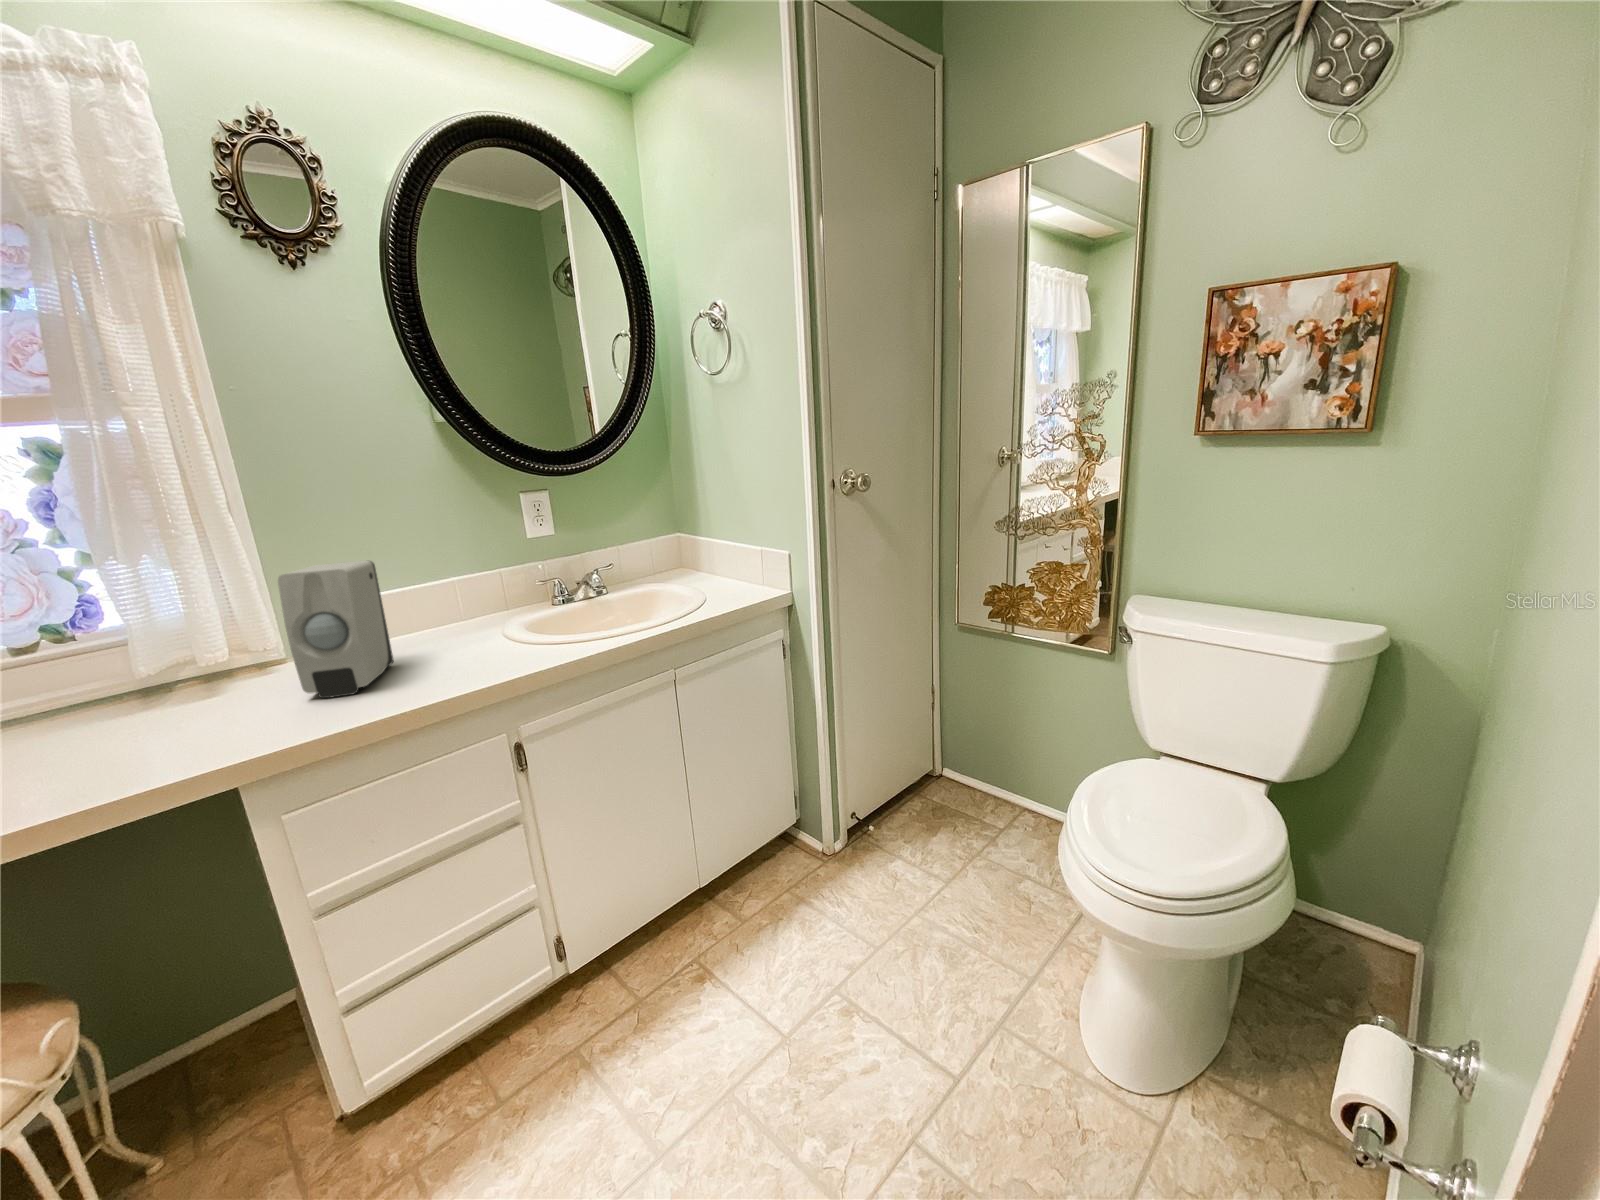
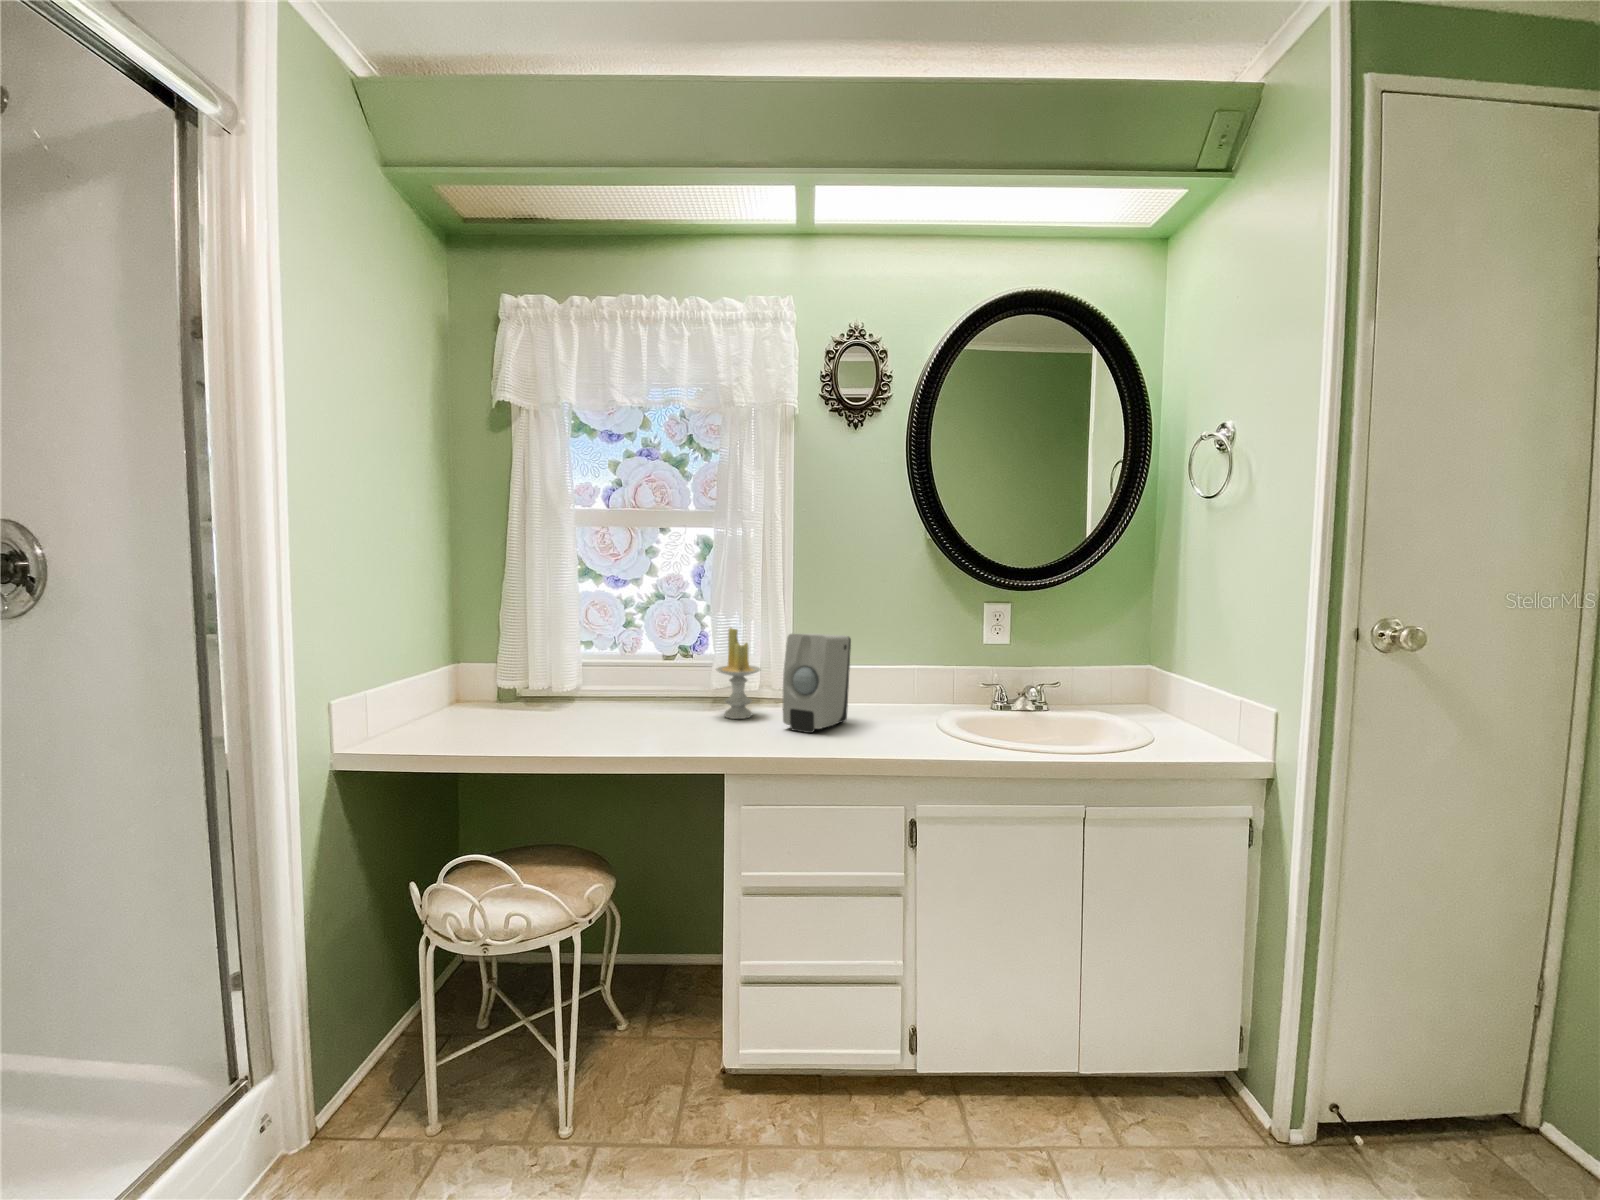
candle: none [146,581,238,710] -> present [716,628,761,719]

